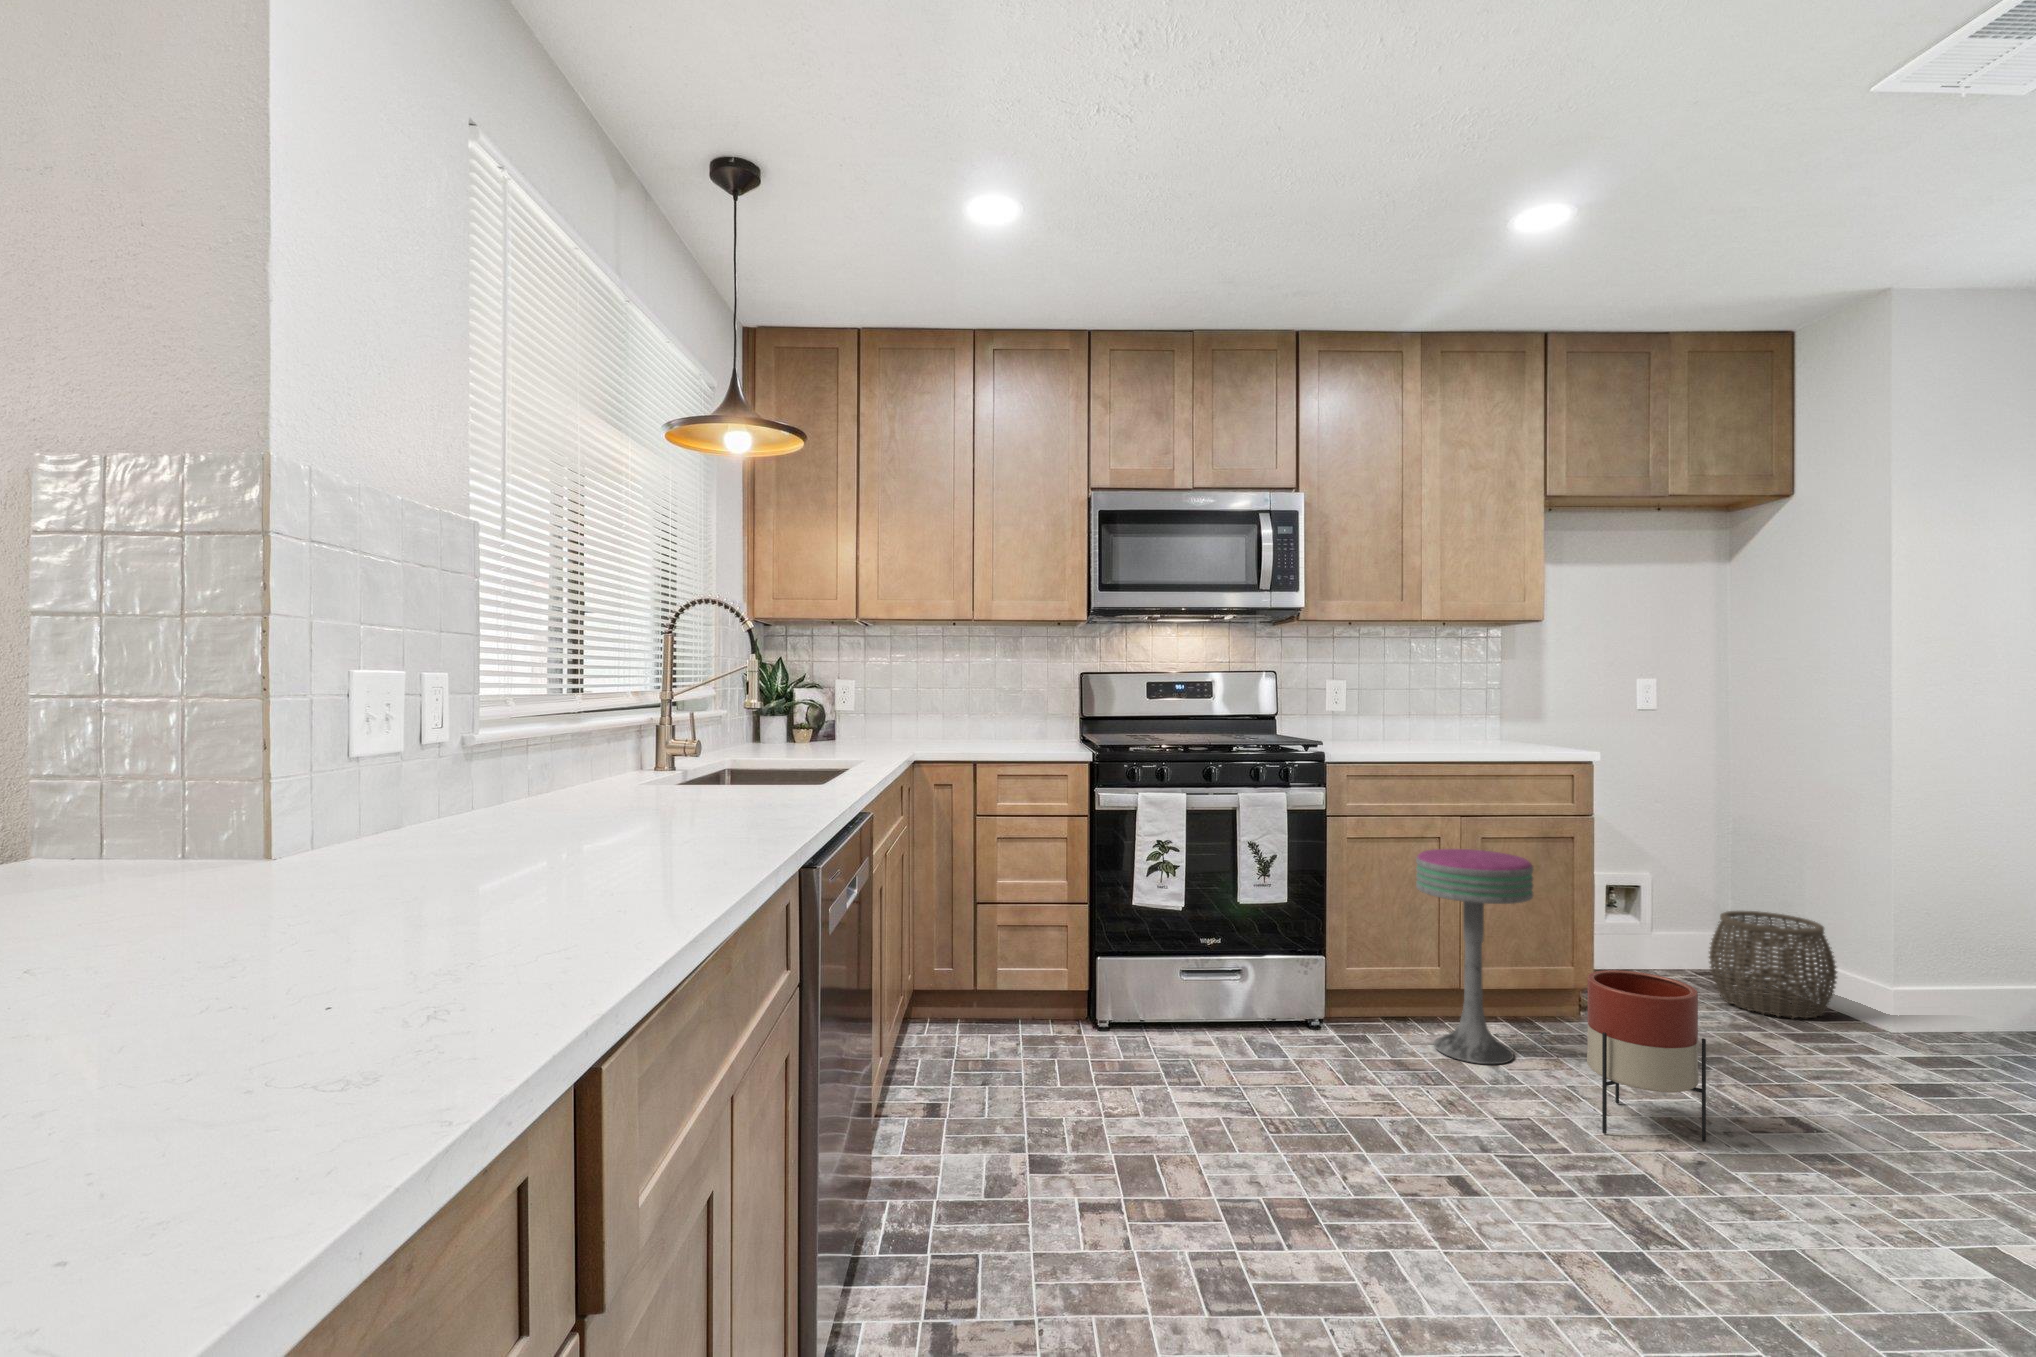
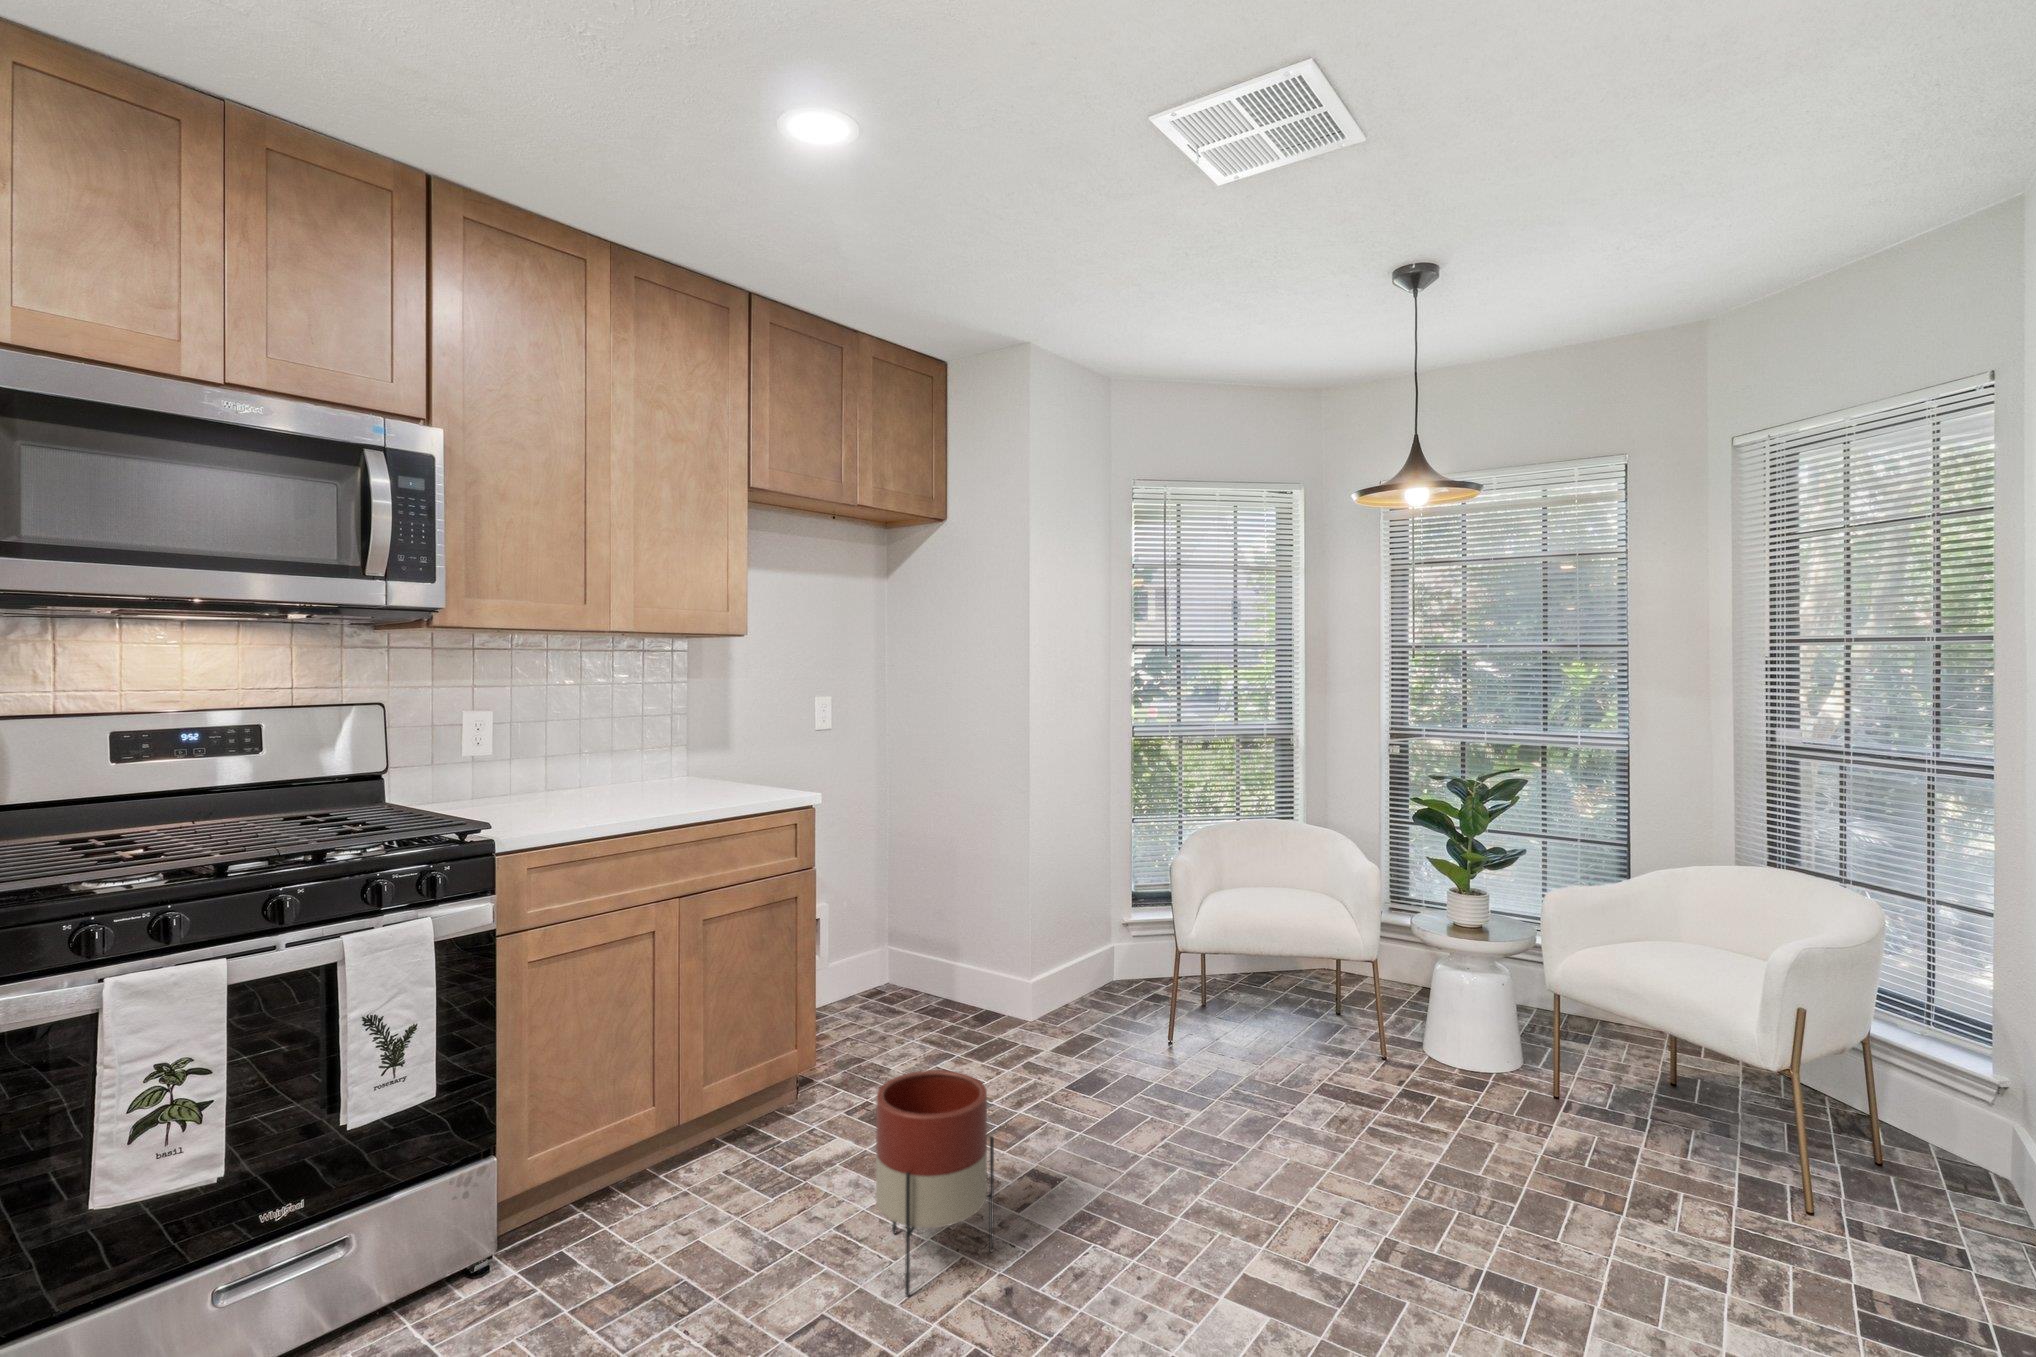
bar stool: present [1416,849,1533,1064] -> none [637,943,786,1245]
woven basket: present [1709,911,1837,1019] -> none [888,927,990,1036]

